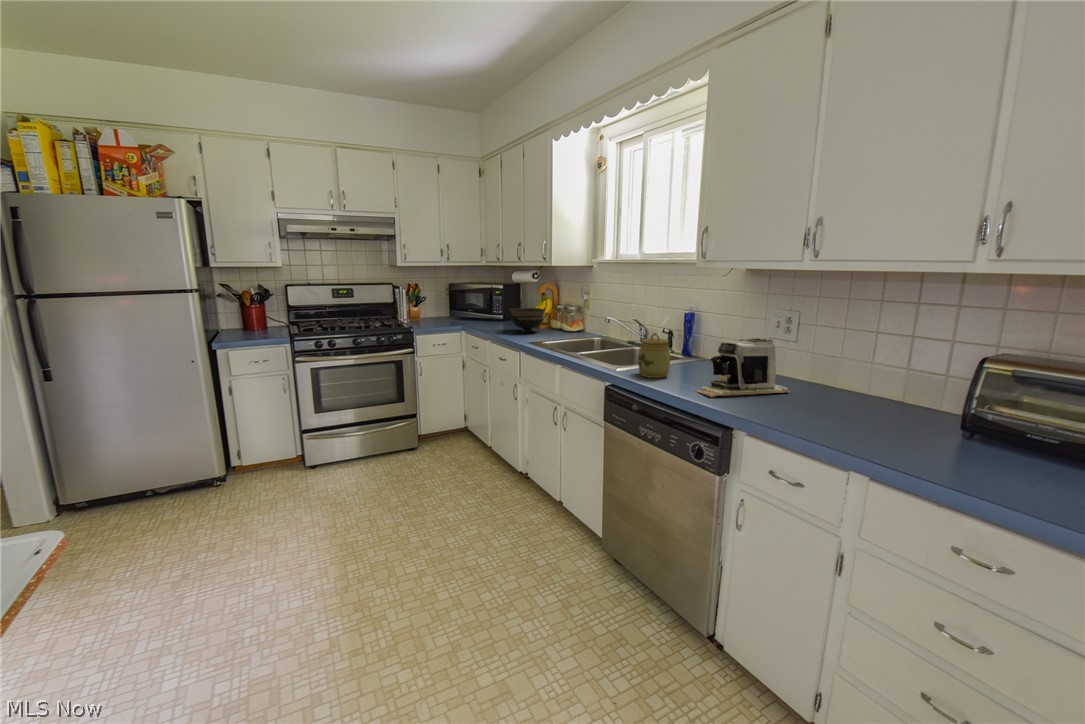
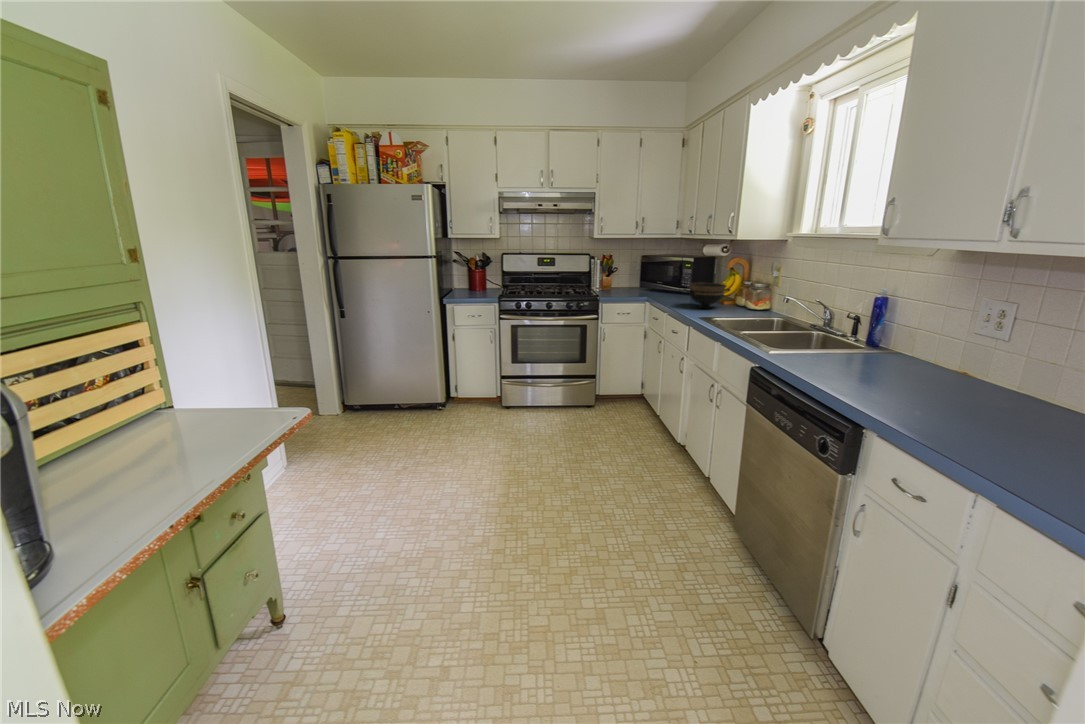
jar: present [638,333,671,378] -> none [809,321,853,373]
coffee maker: present [697,338,790,397] -> none [876,339,1031,417]

